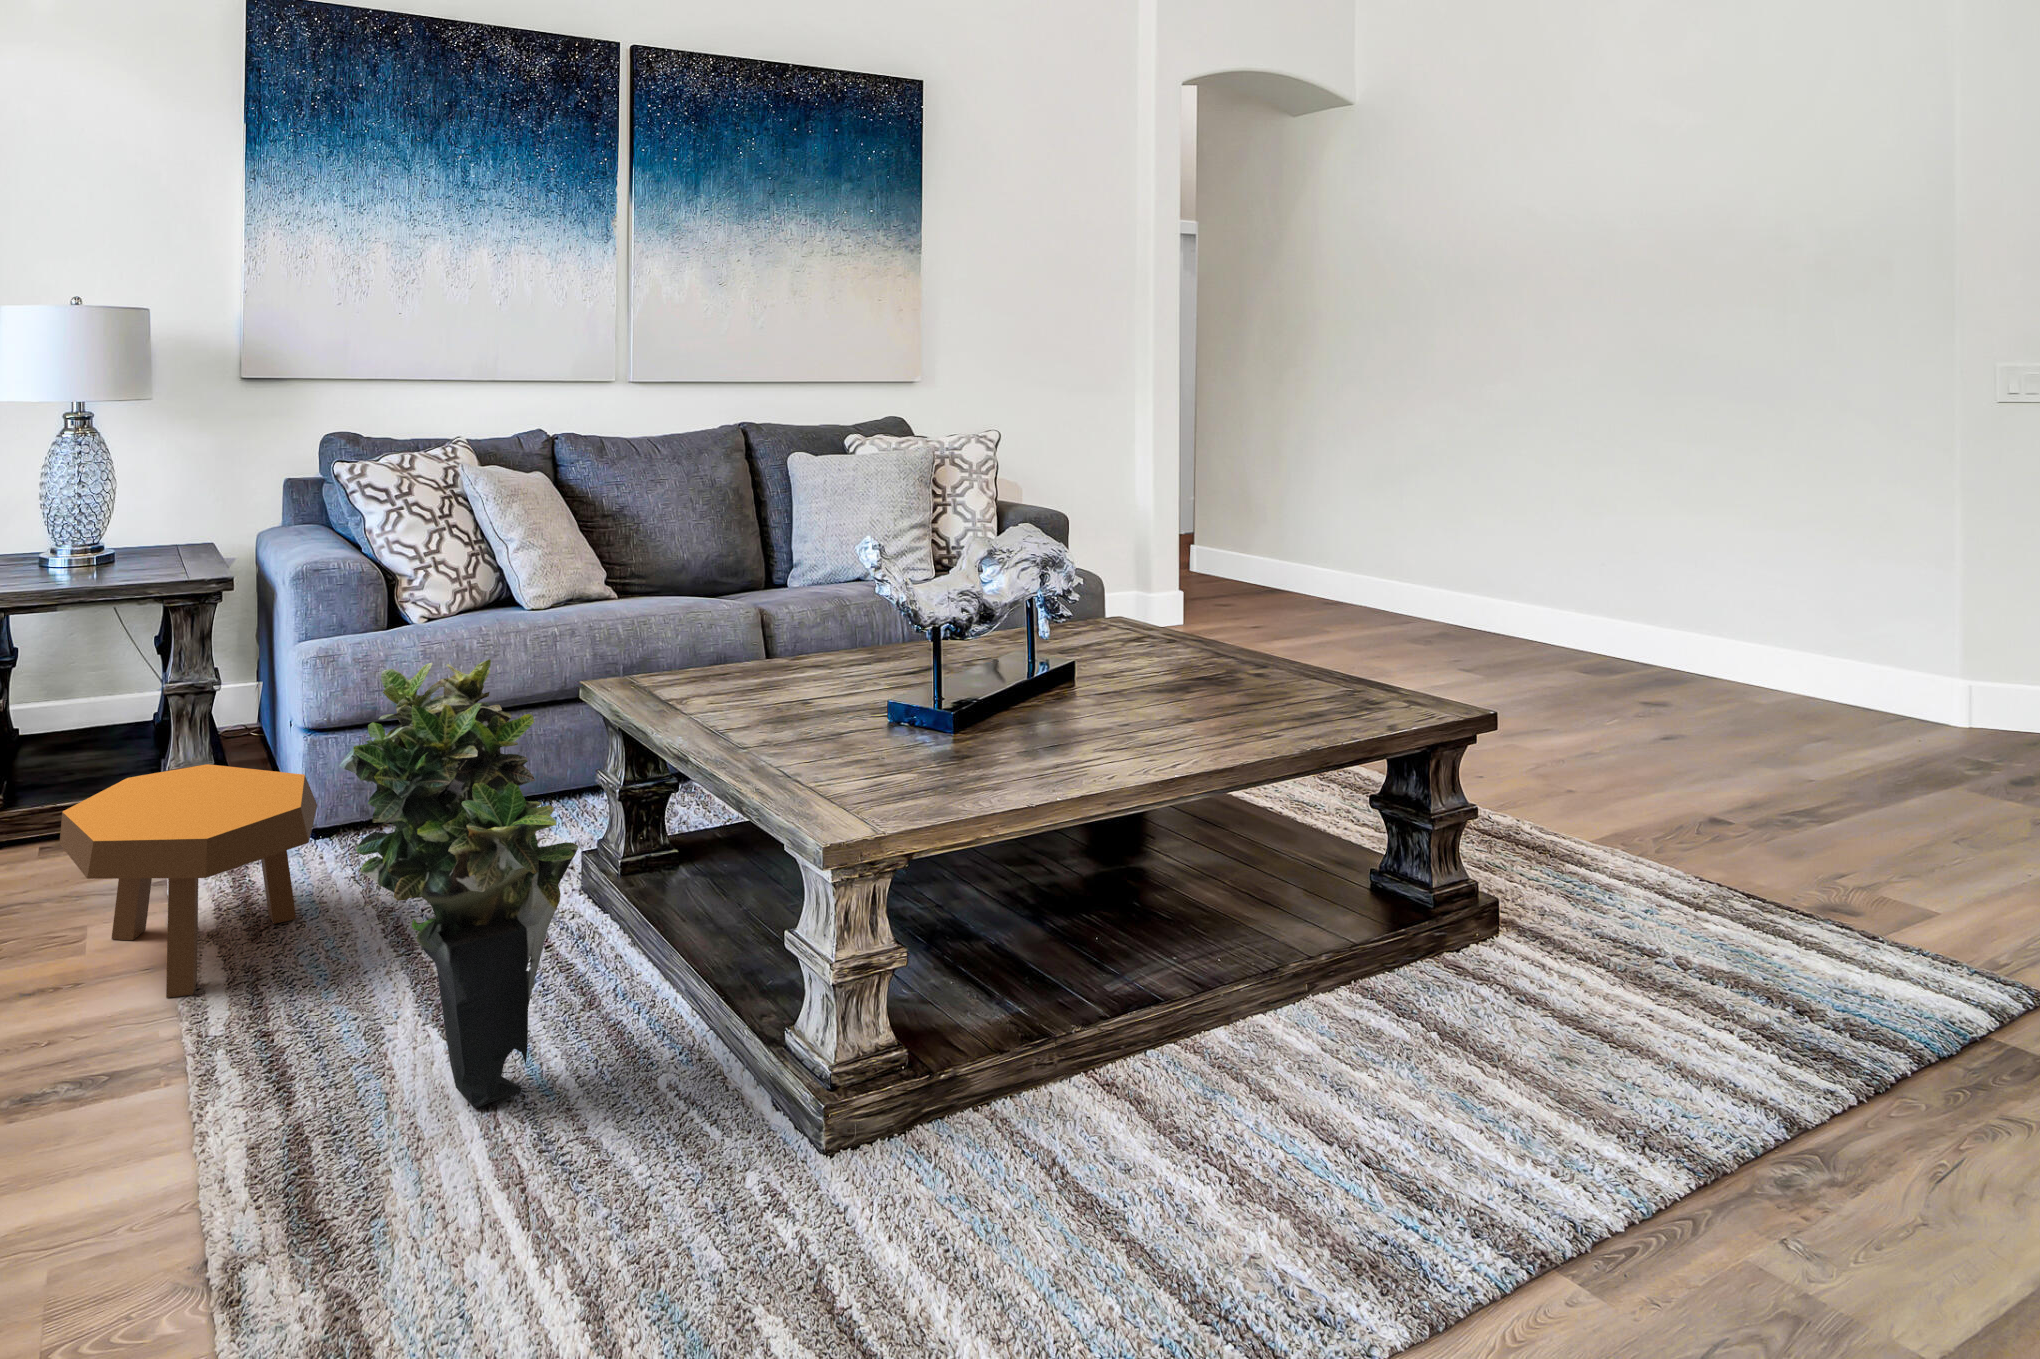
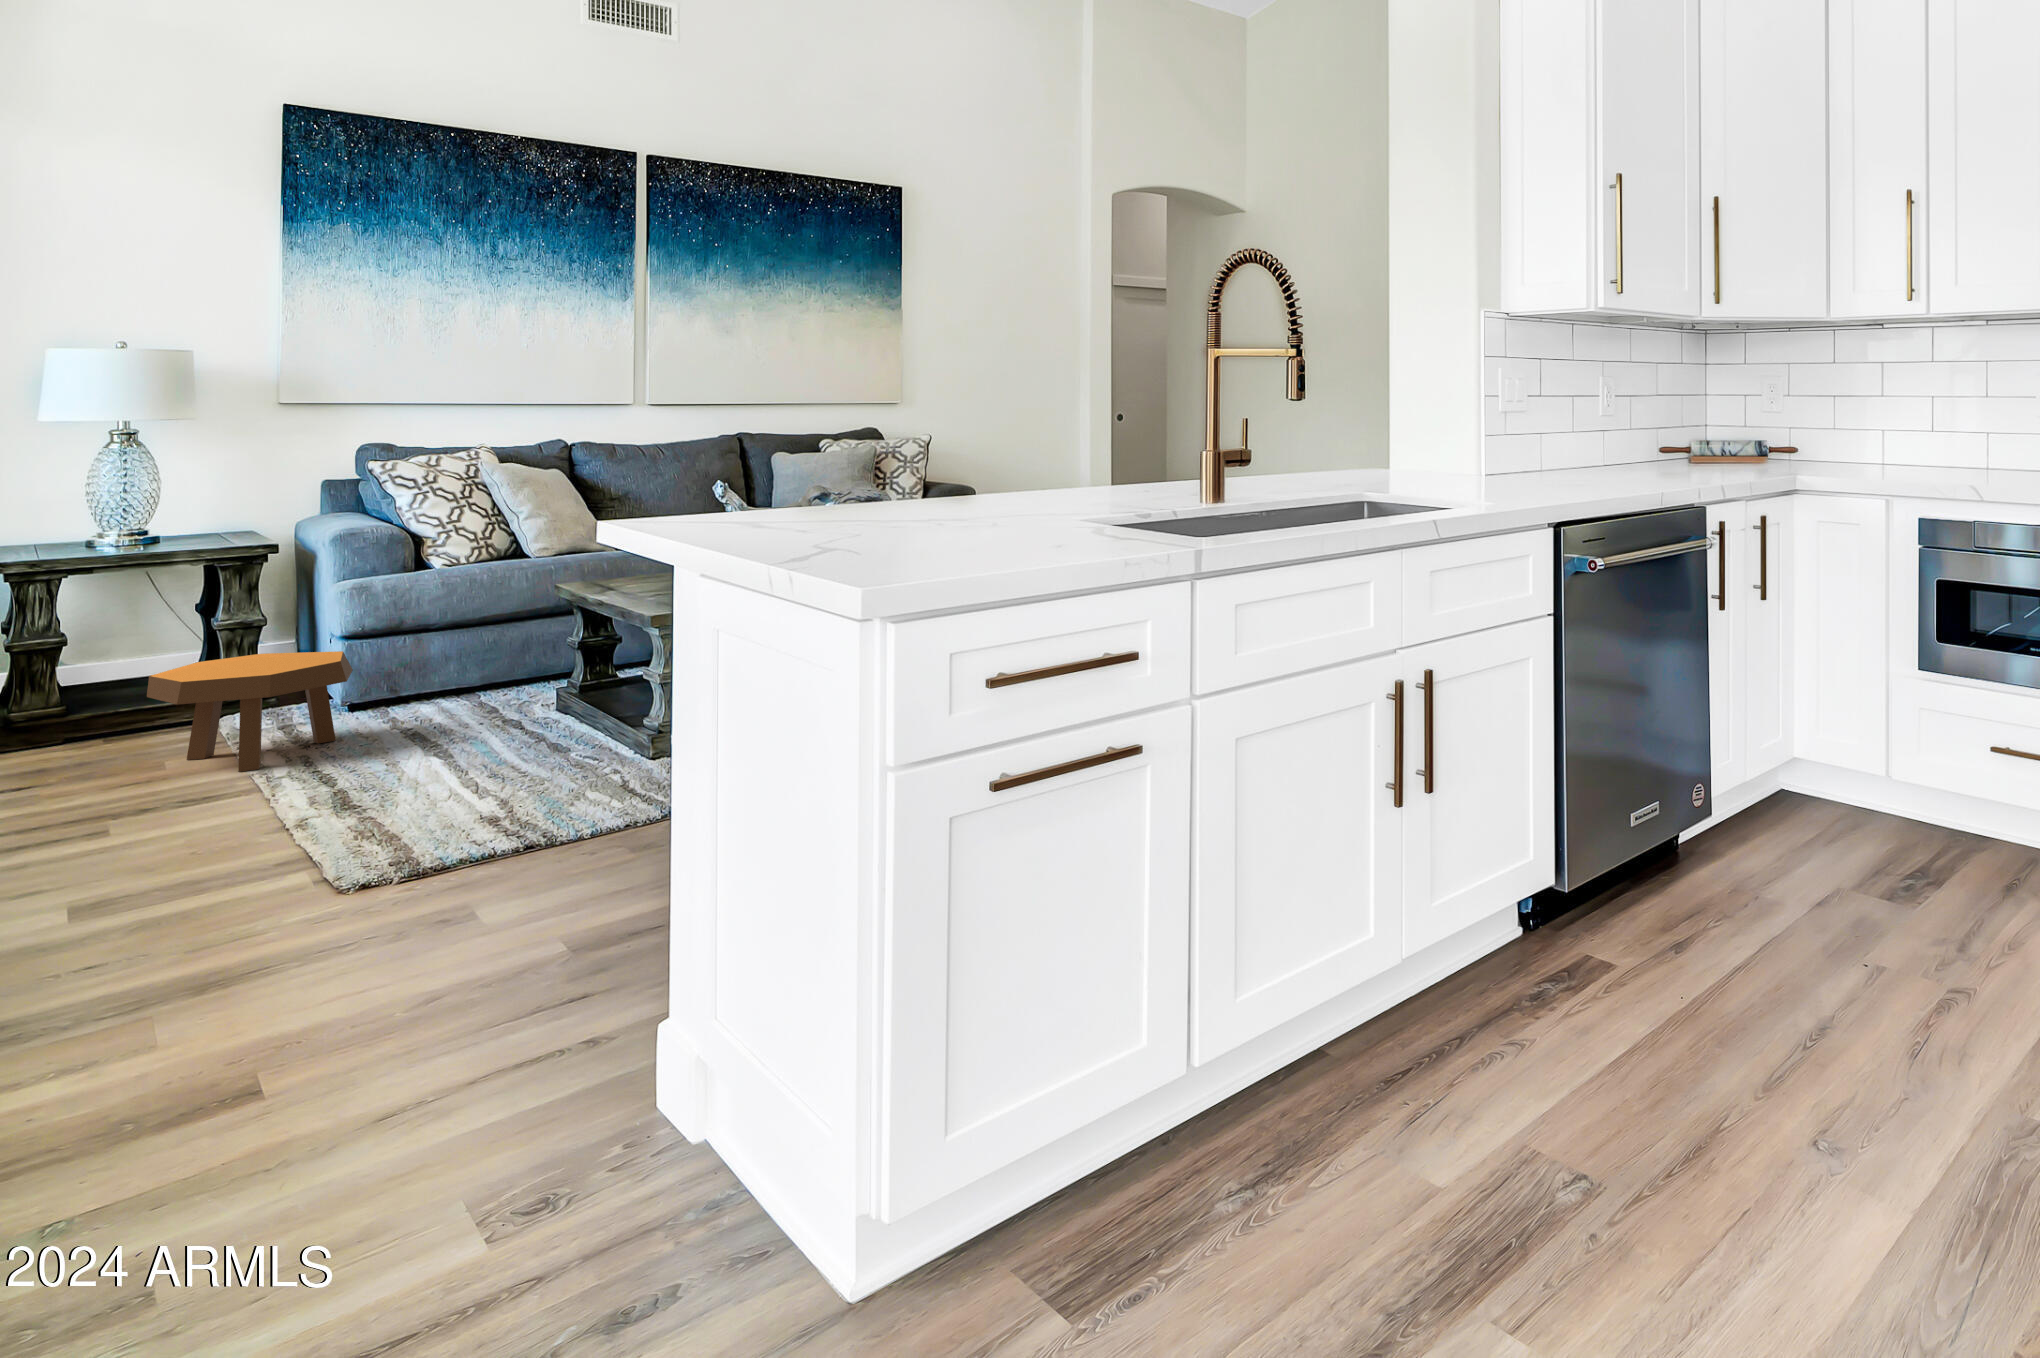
potted plant: present [339,659,578,1108] -> none [369,551,531,778]

